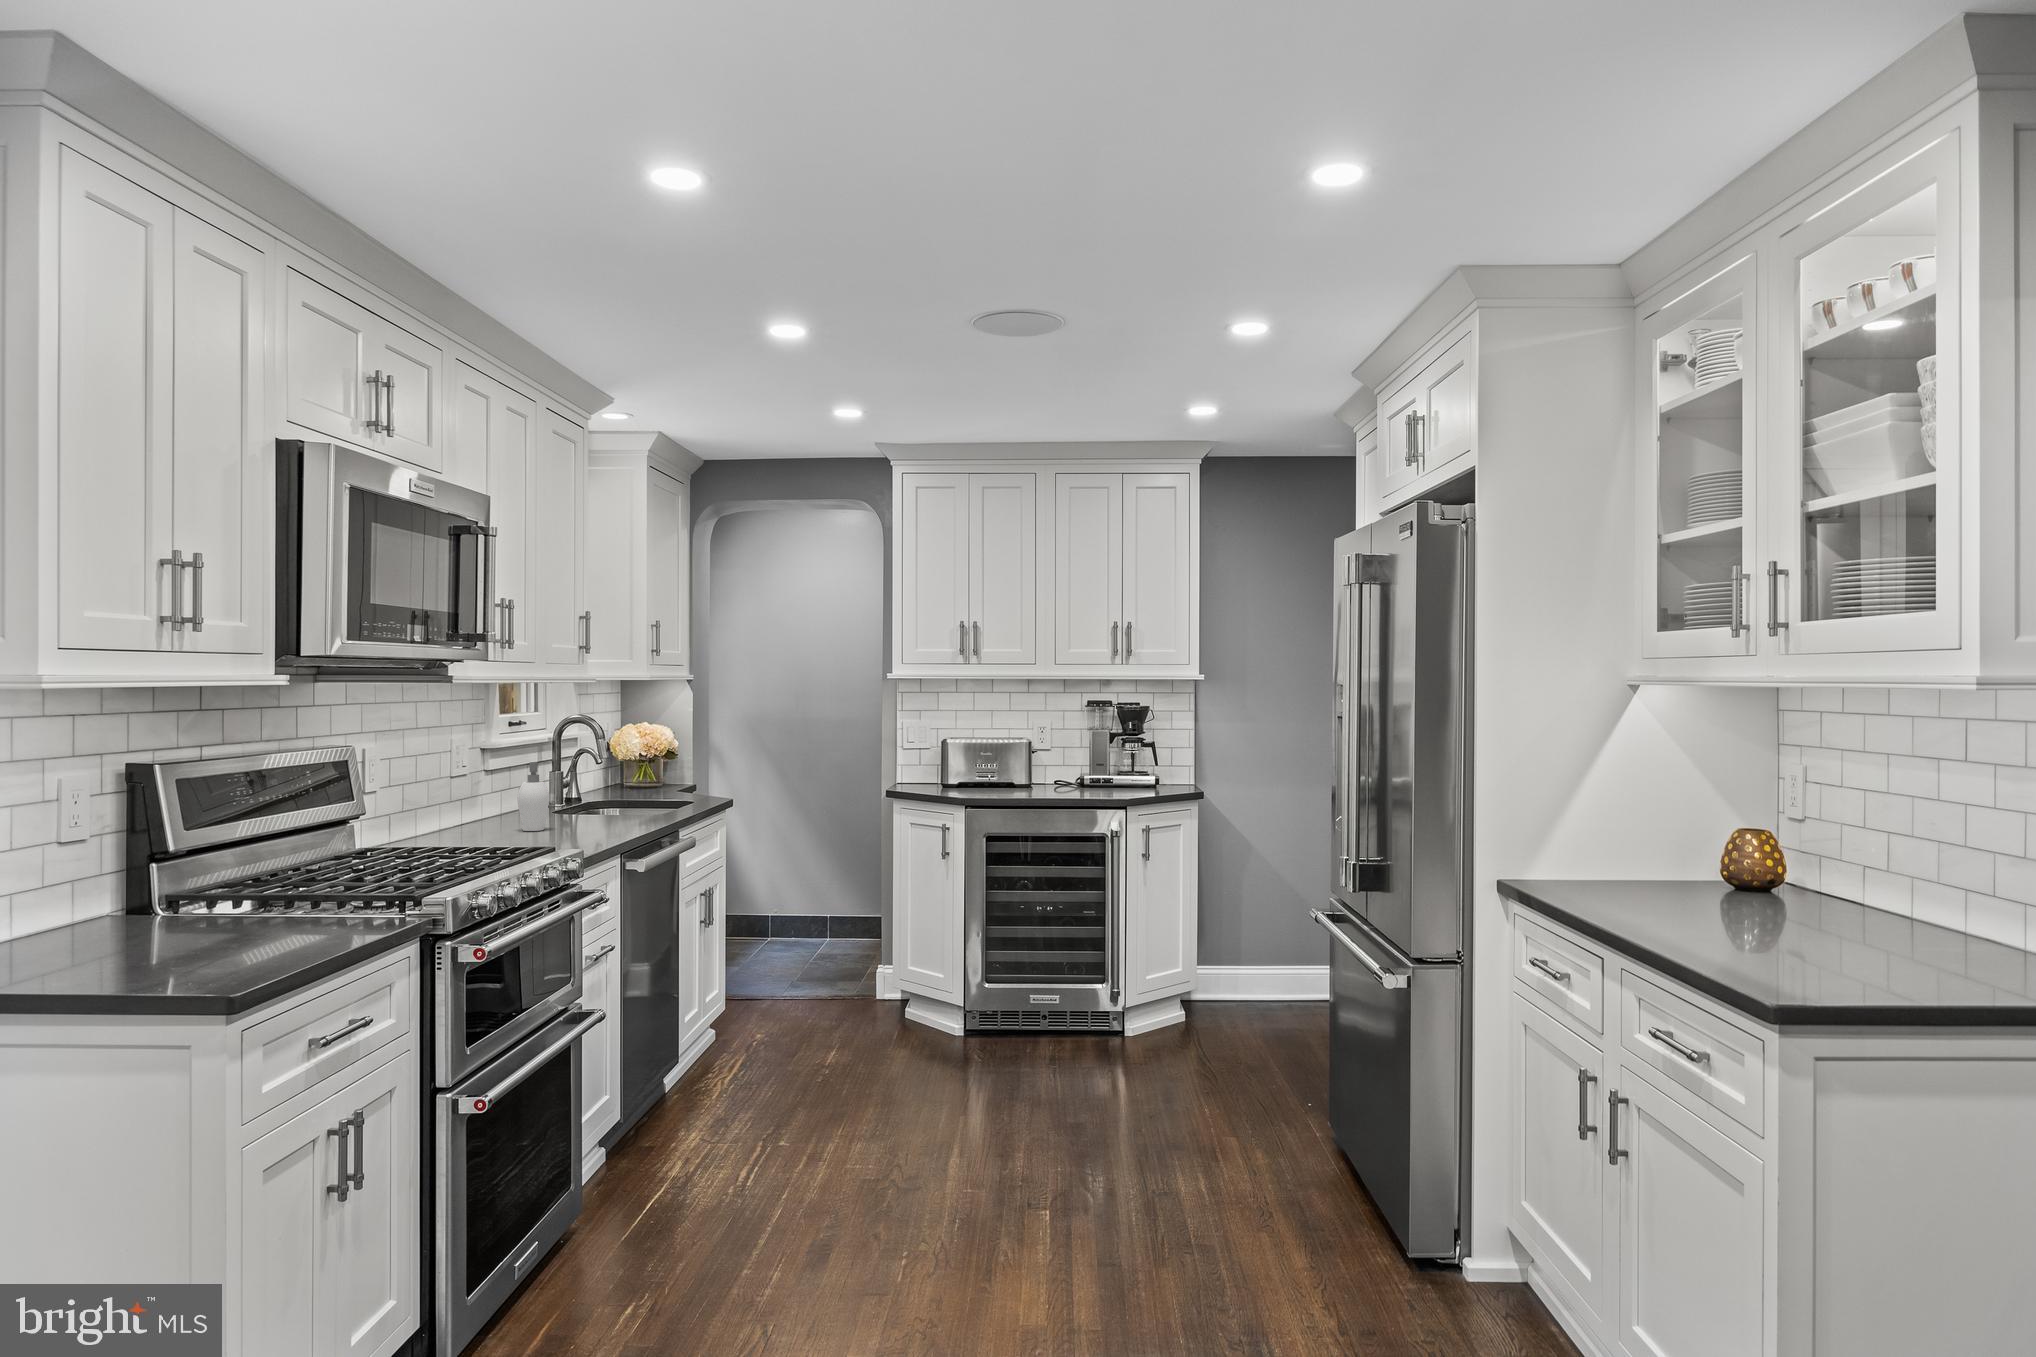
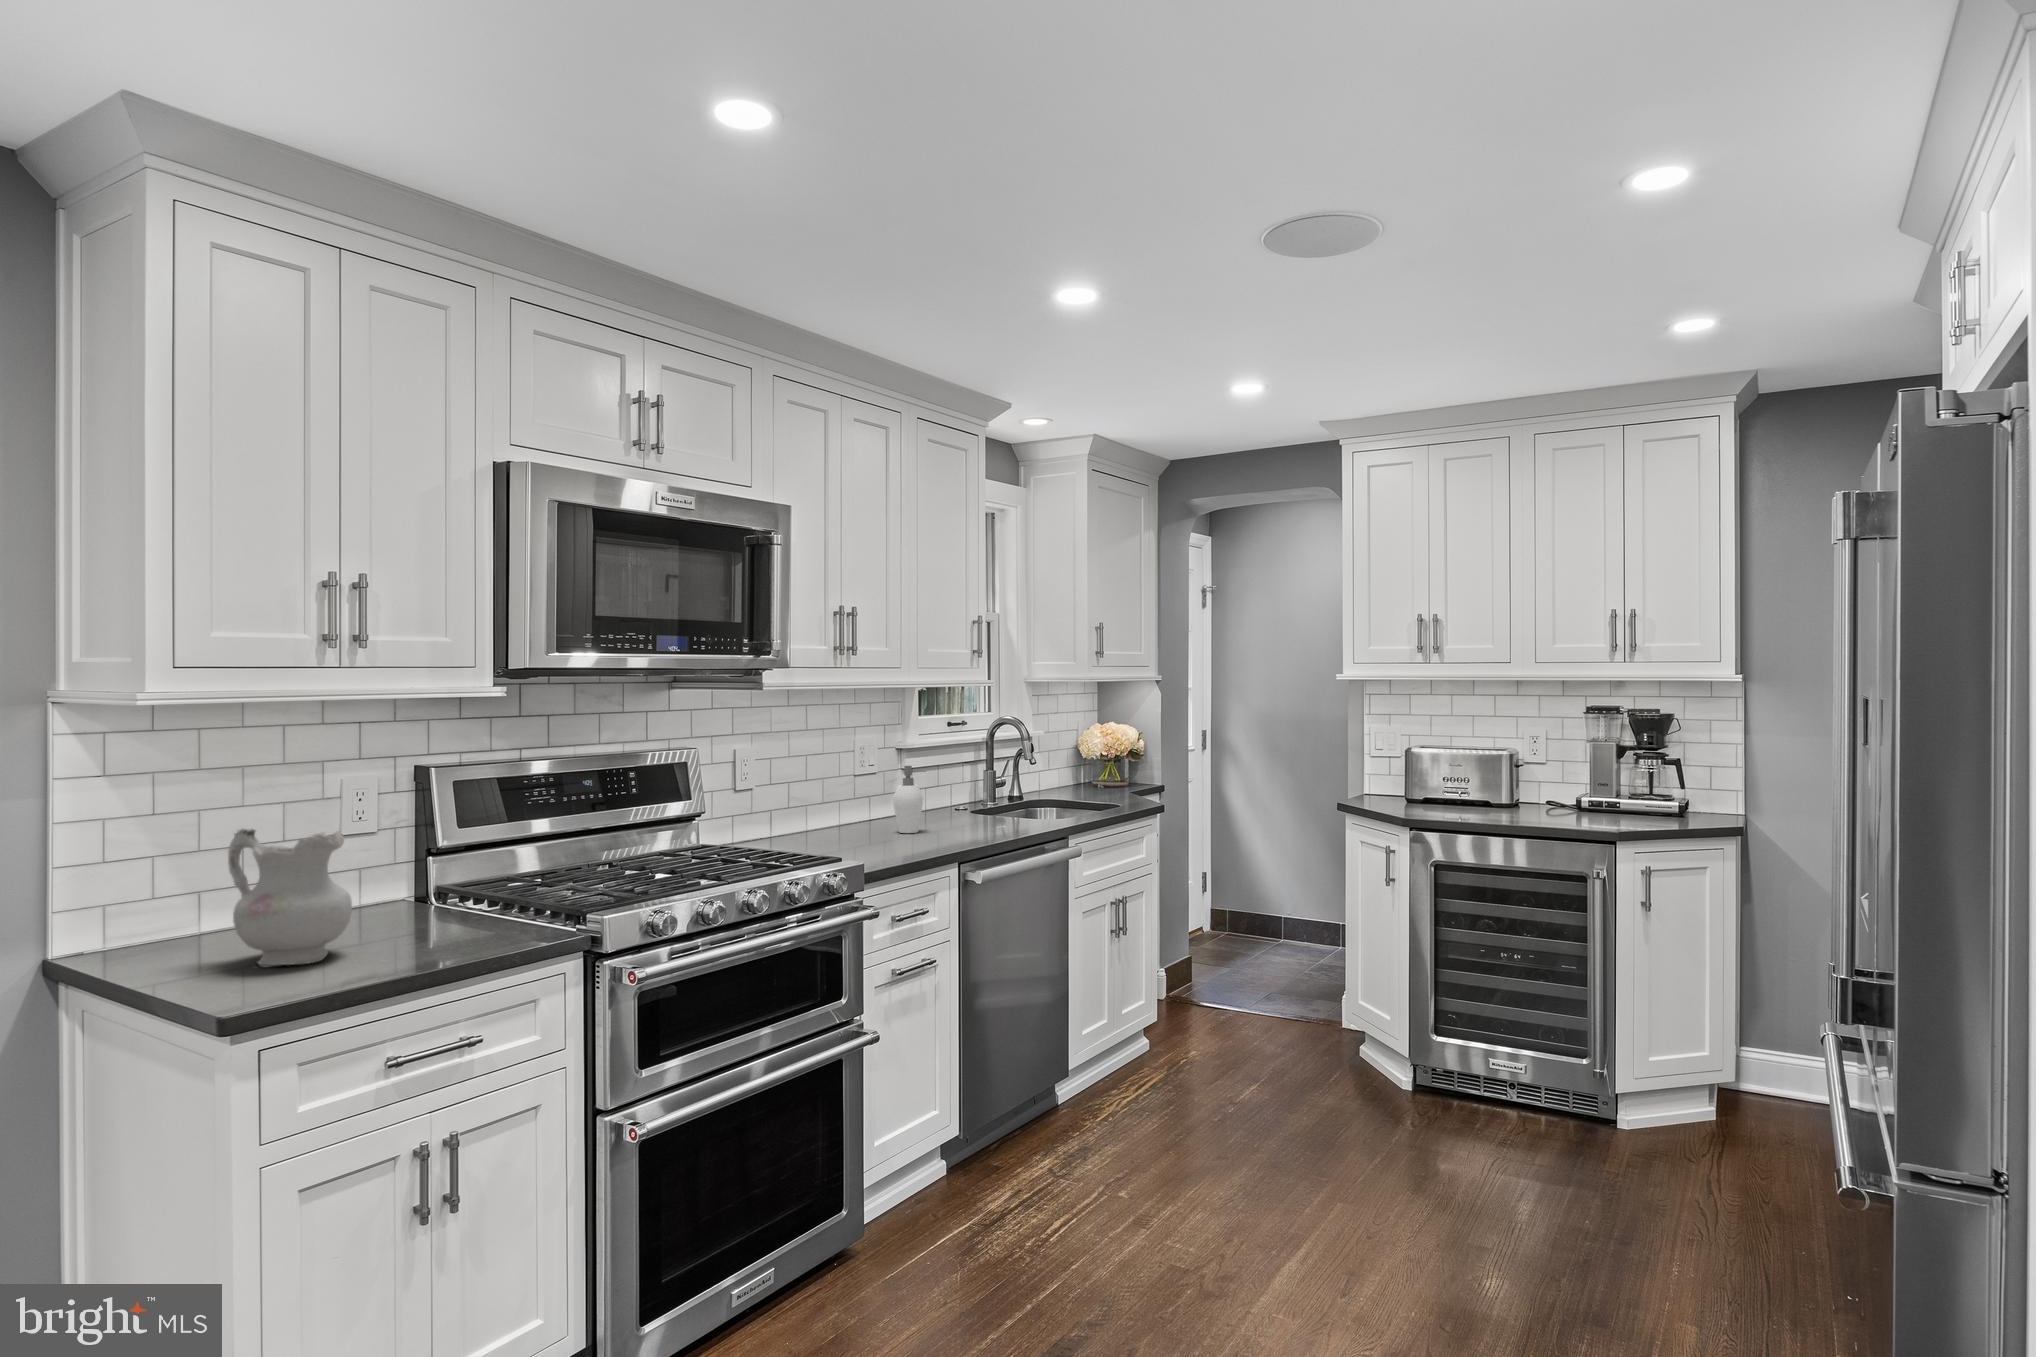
ceramic pitcher: none [47,826,200,973] -> present [228,829,352,965]

